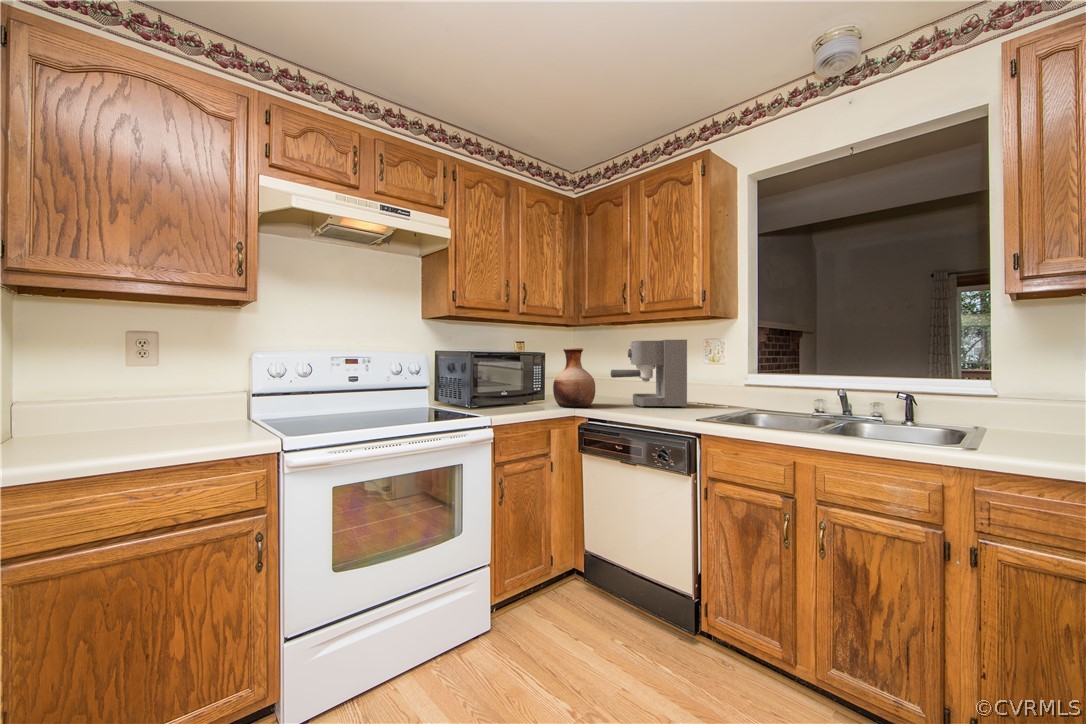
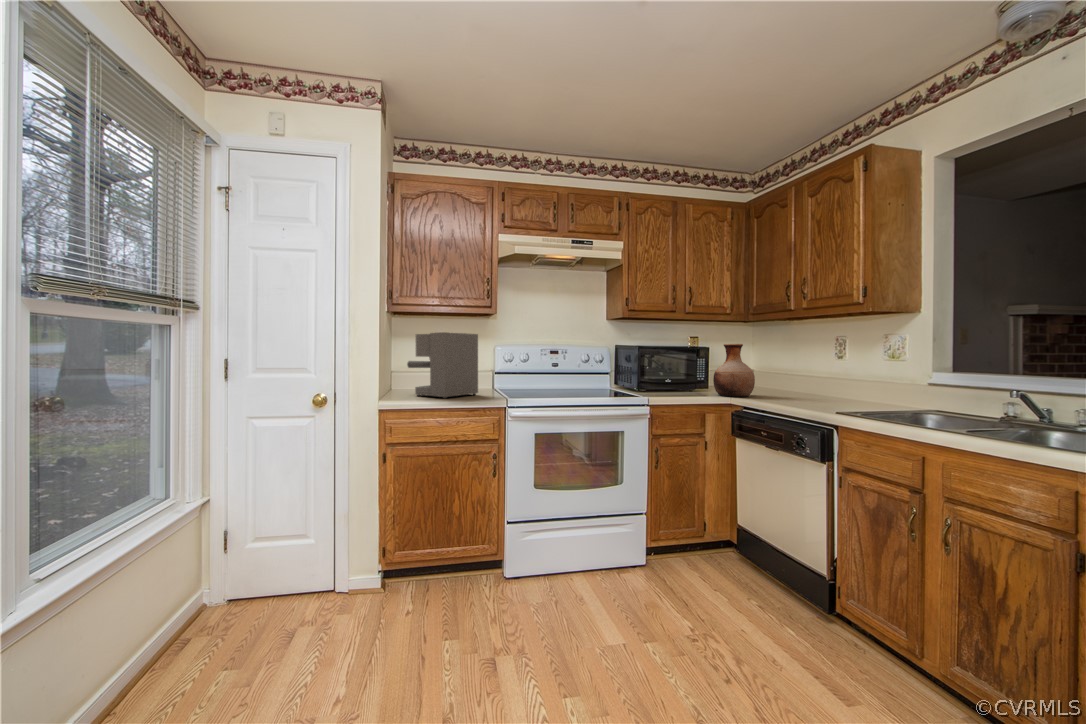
coffee maker: present [611,340,687,408] -> present [407,332,478,398]

